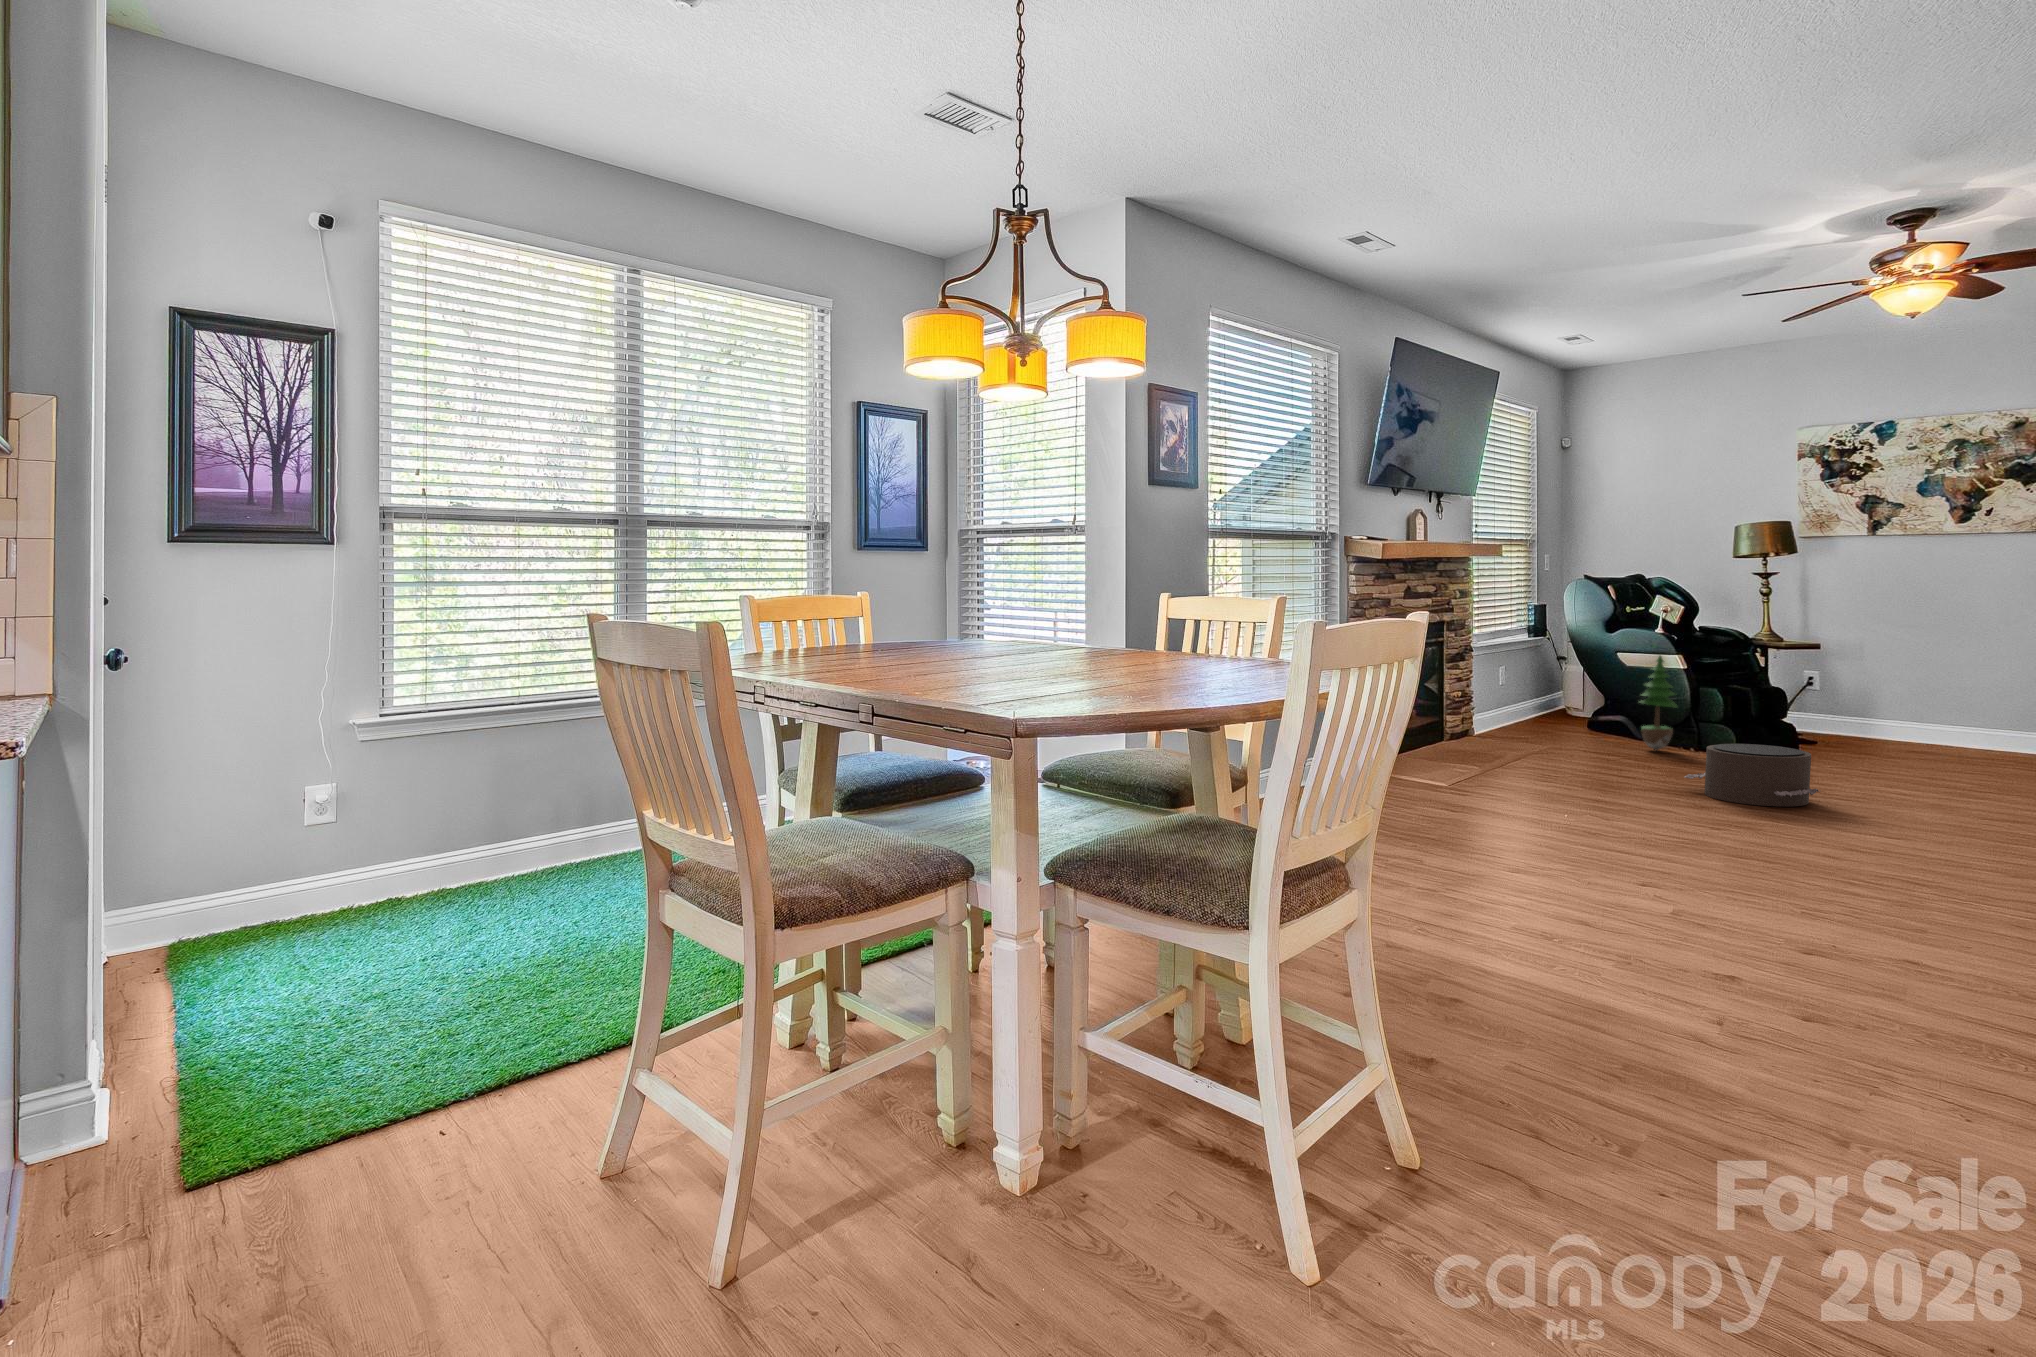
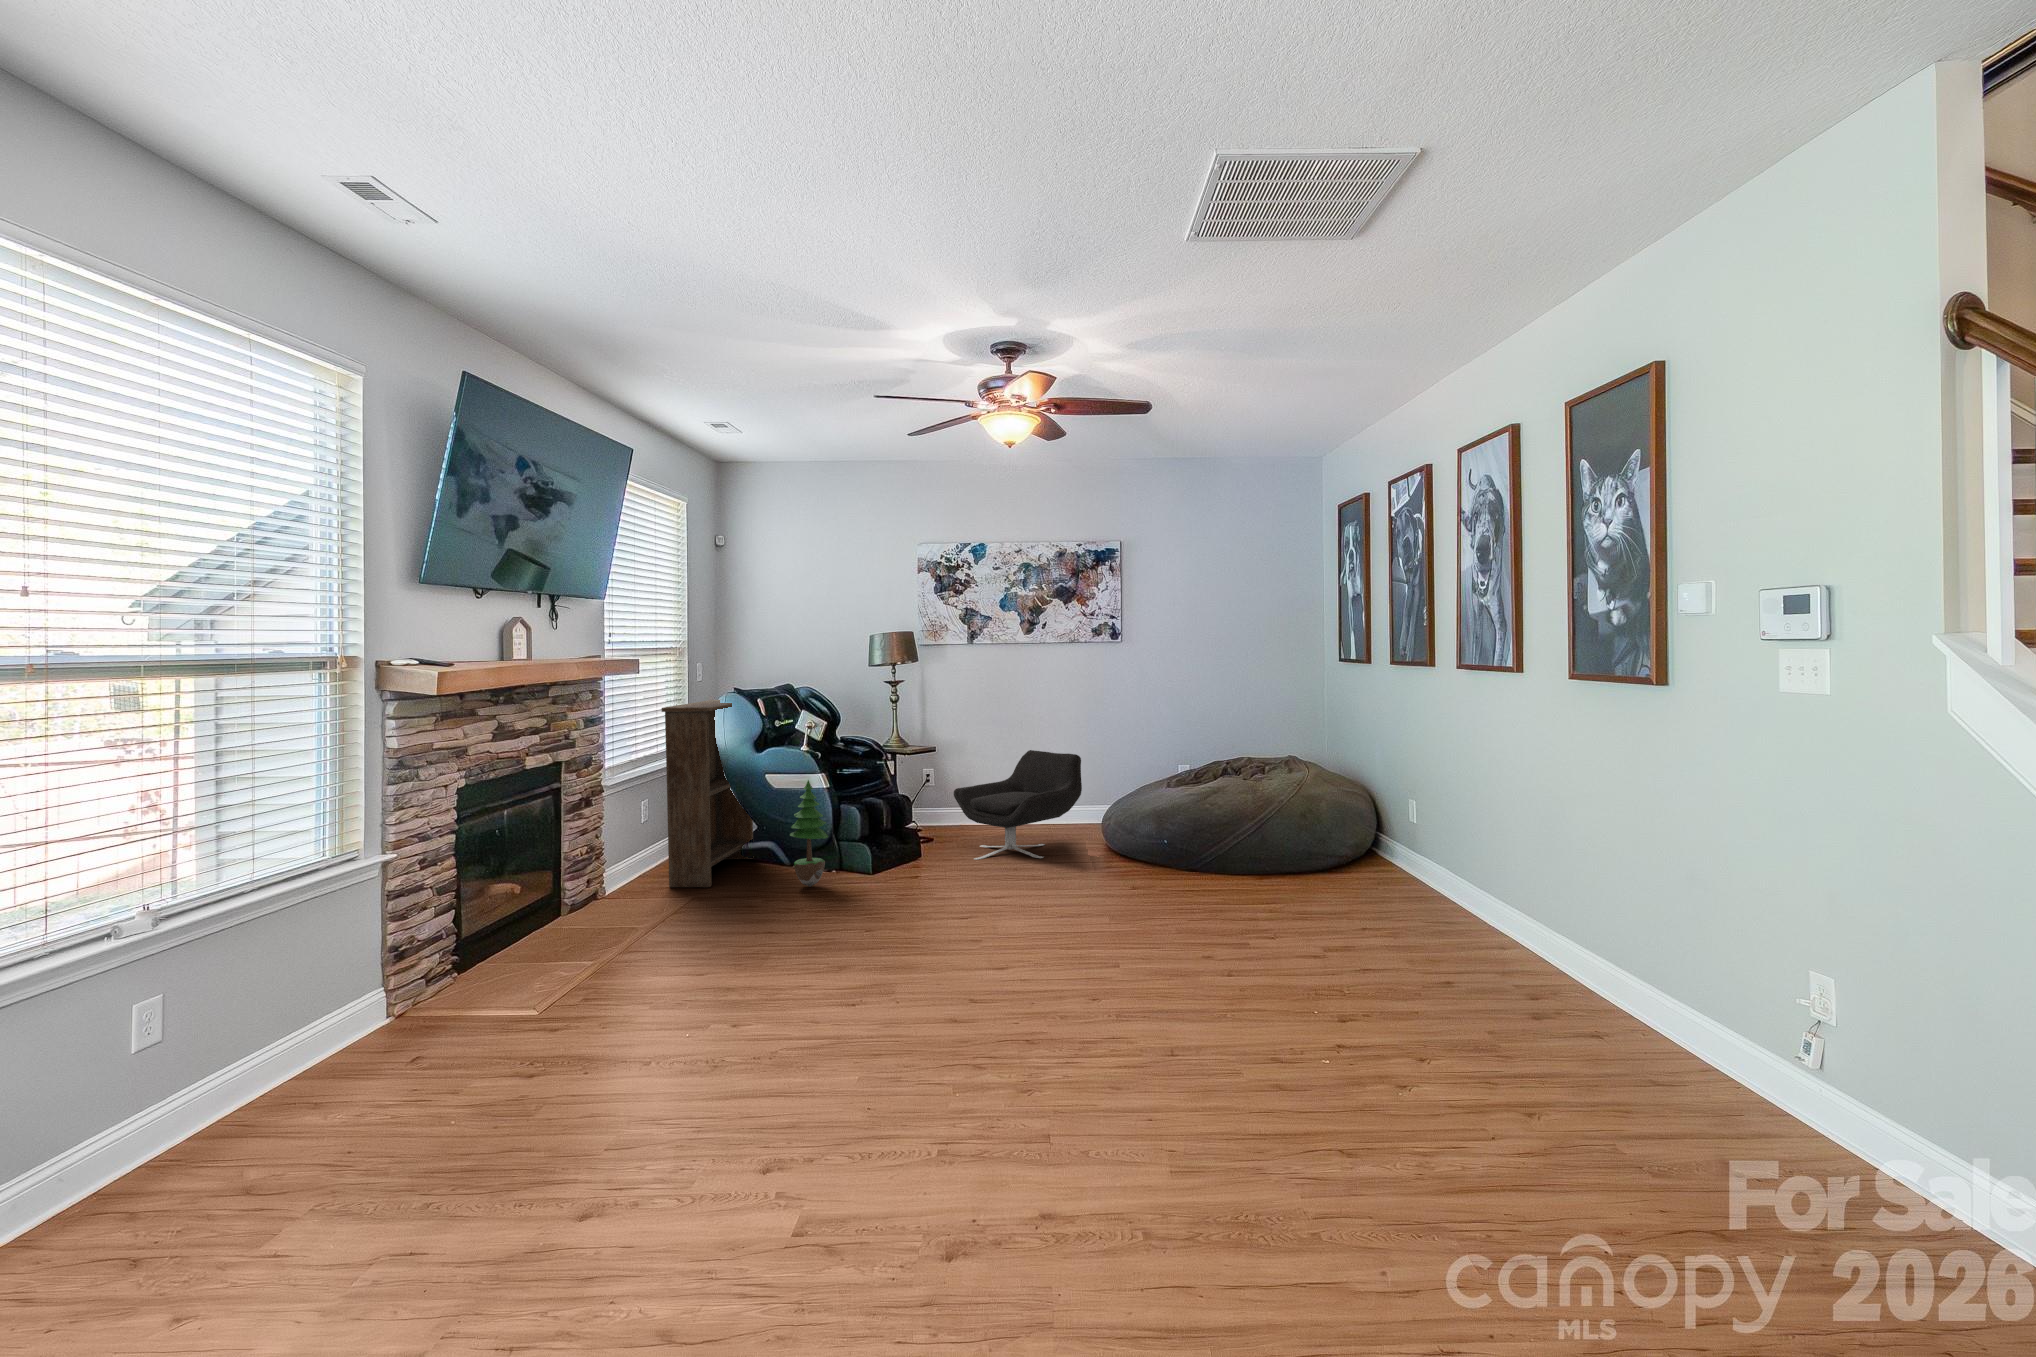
bookshelf: none [1522,587,1607,741] -> present [662,700,753,887]
lounge chair: none [1832,650,2020,761] -> present [954,750,1082,860]
pouf: present [1684,744,1819,807] -> none [839,893,967,974]

